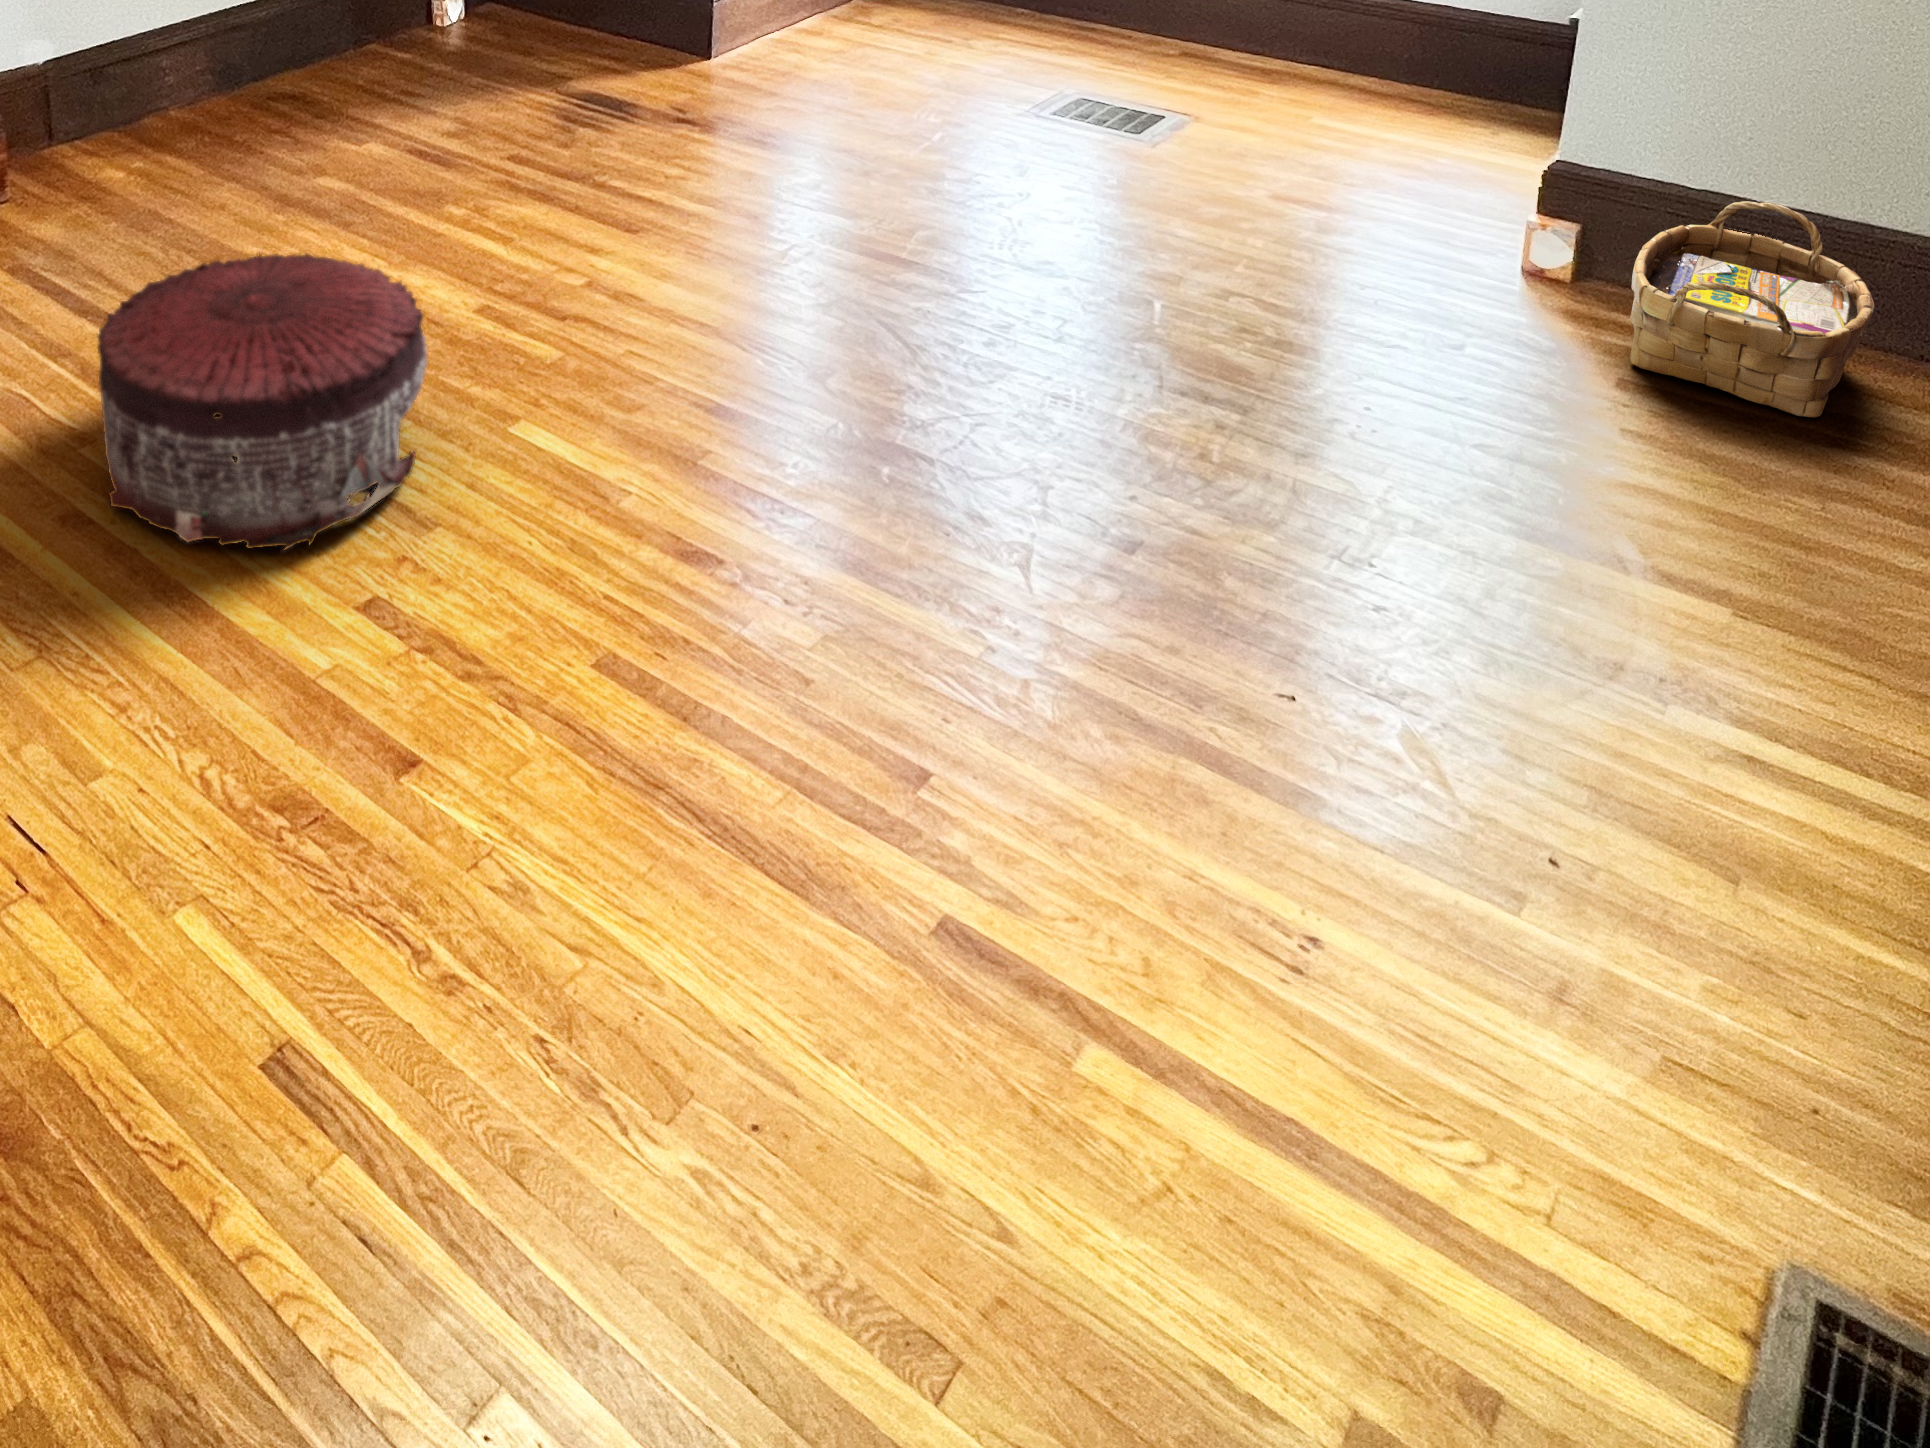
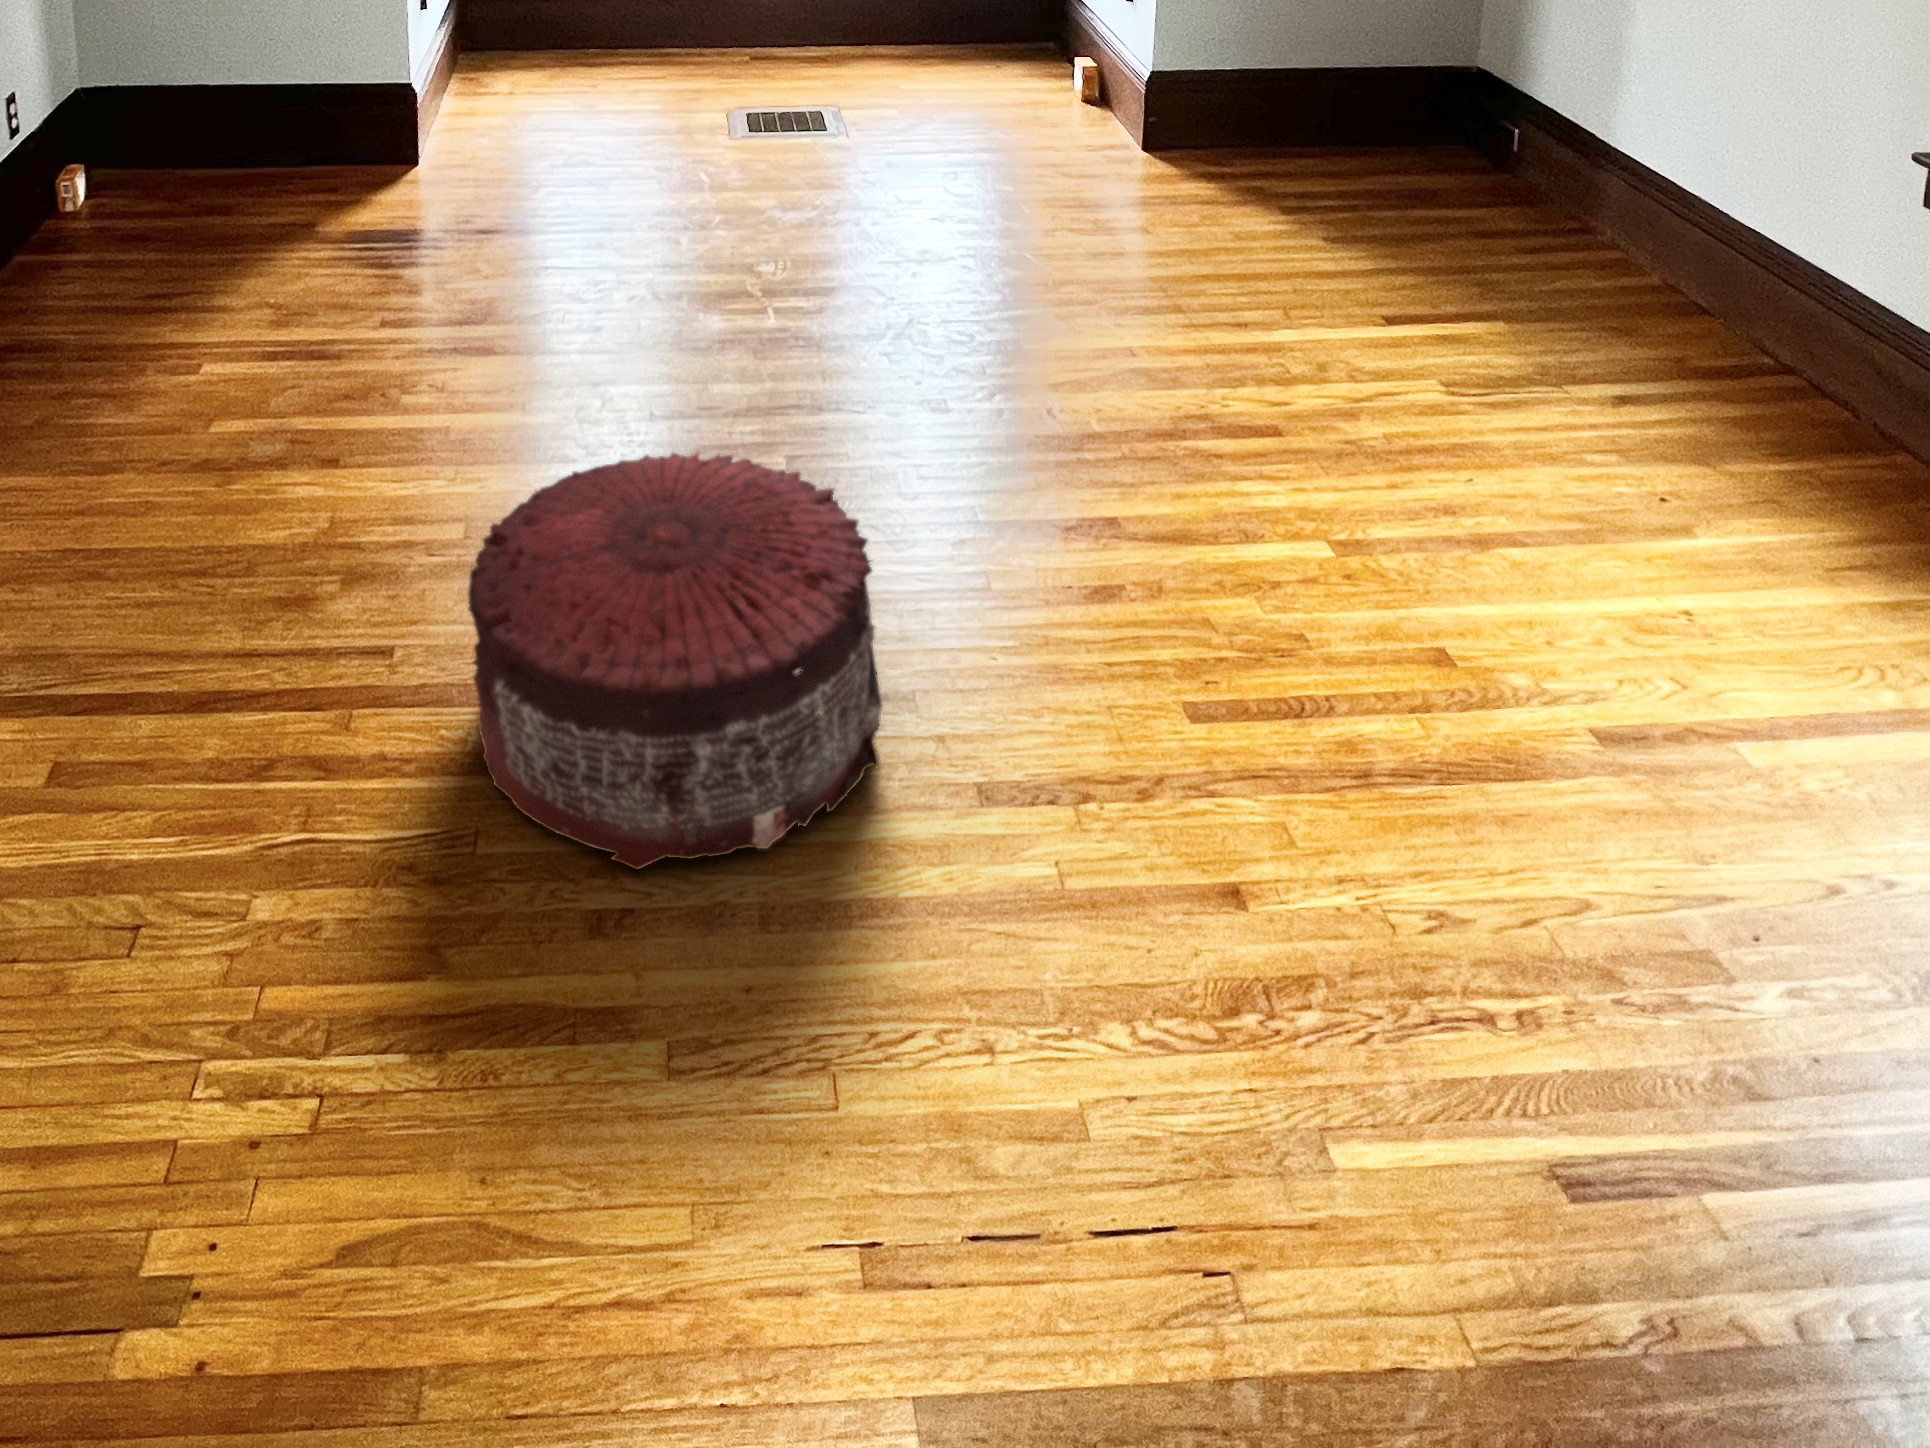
woven basket: present [1630,201,1874,417] -> none [1232,67,1370,197]

